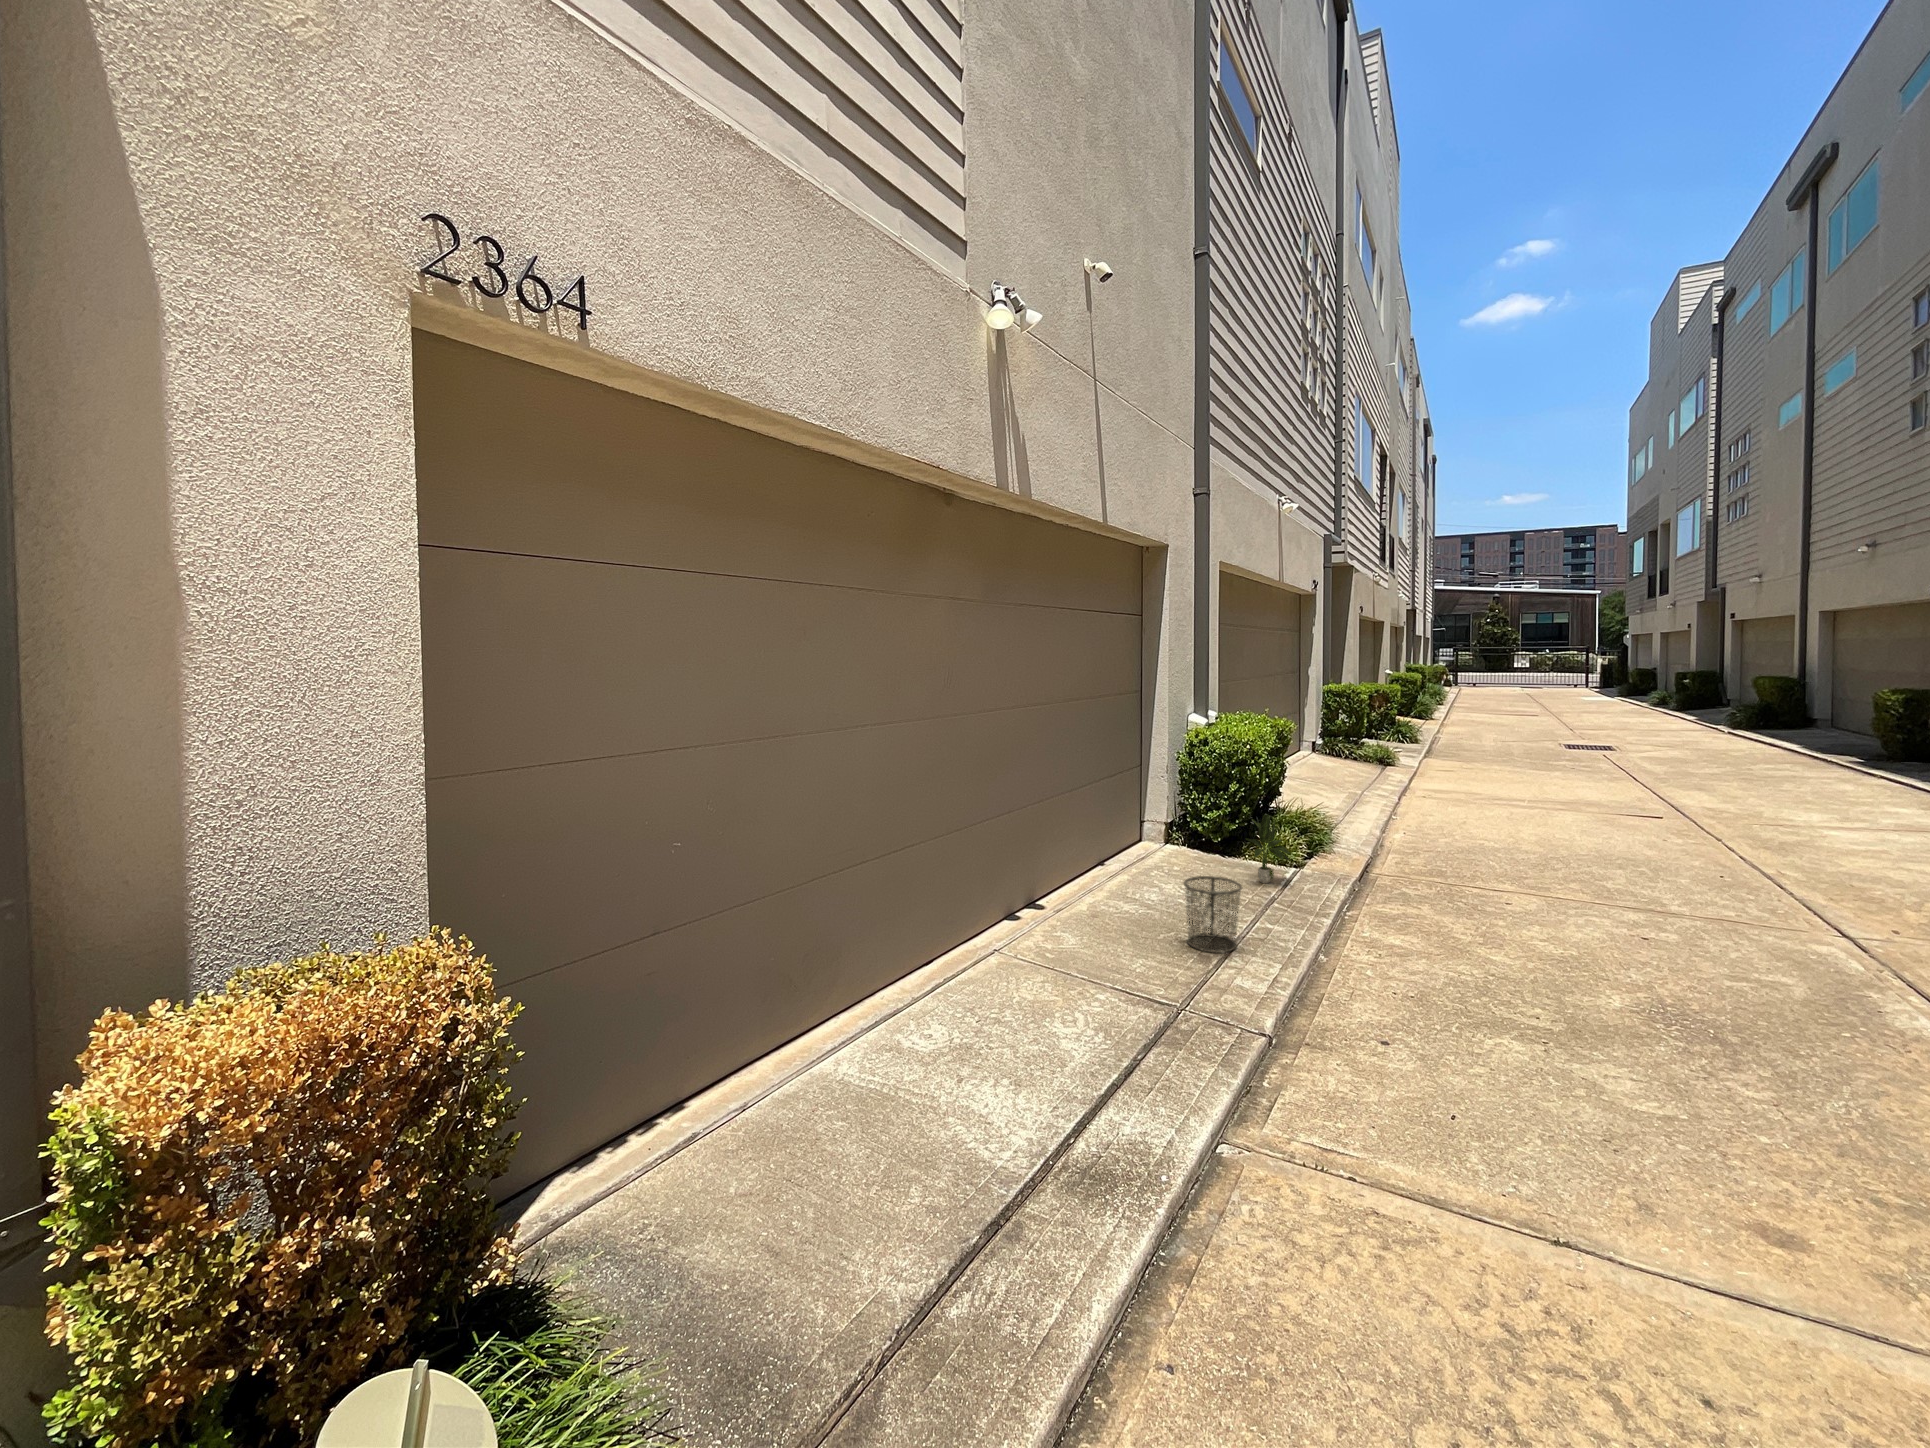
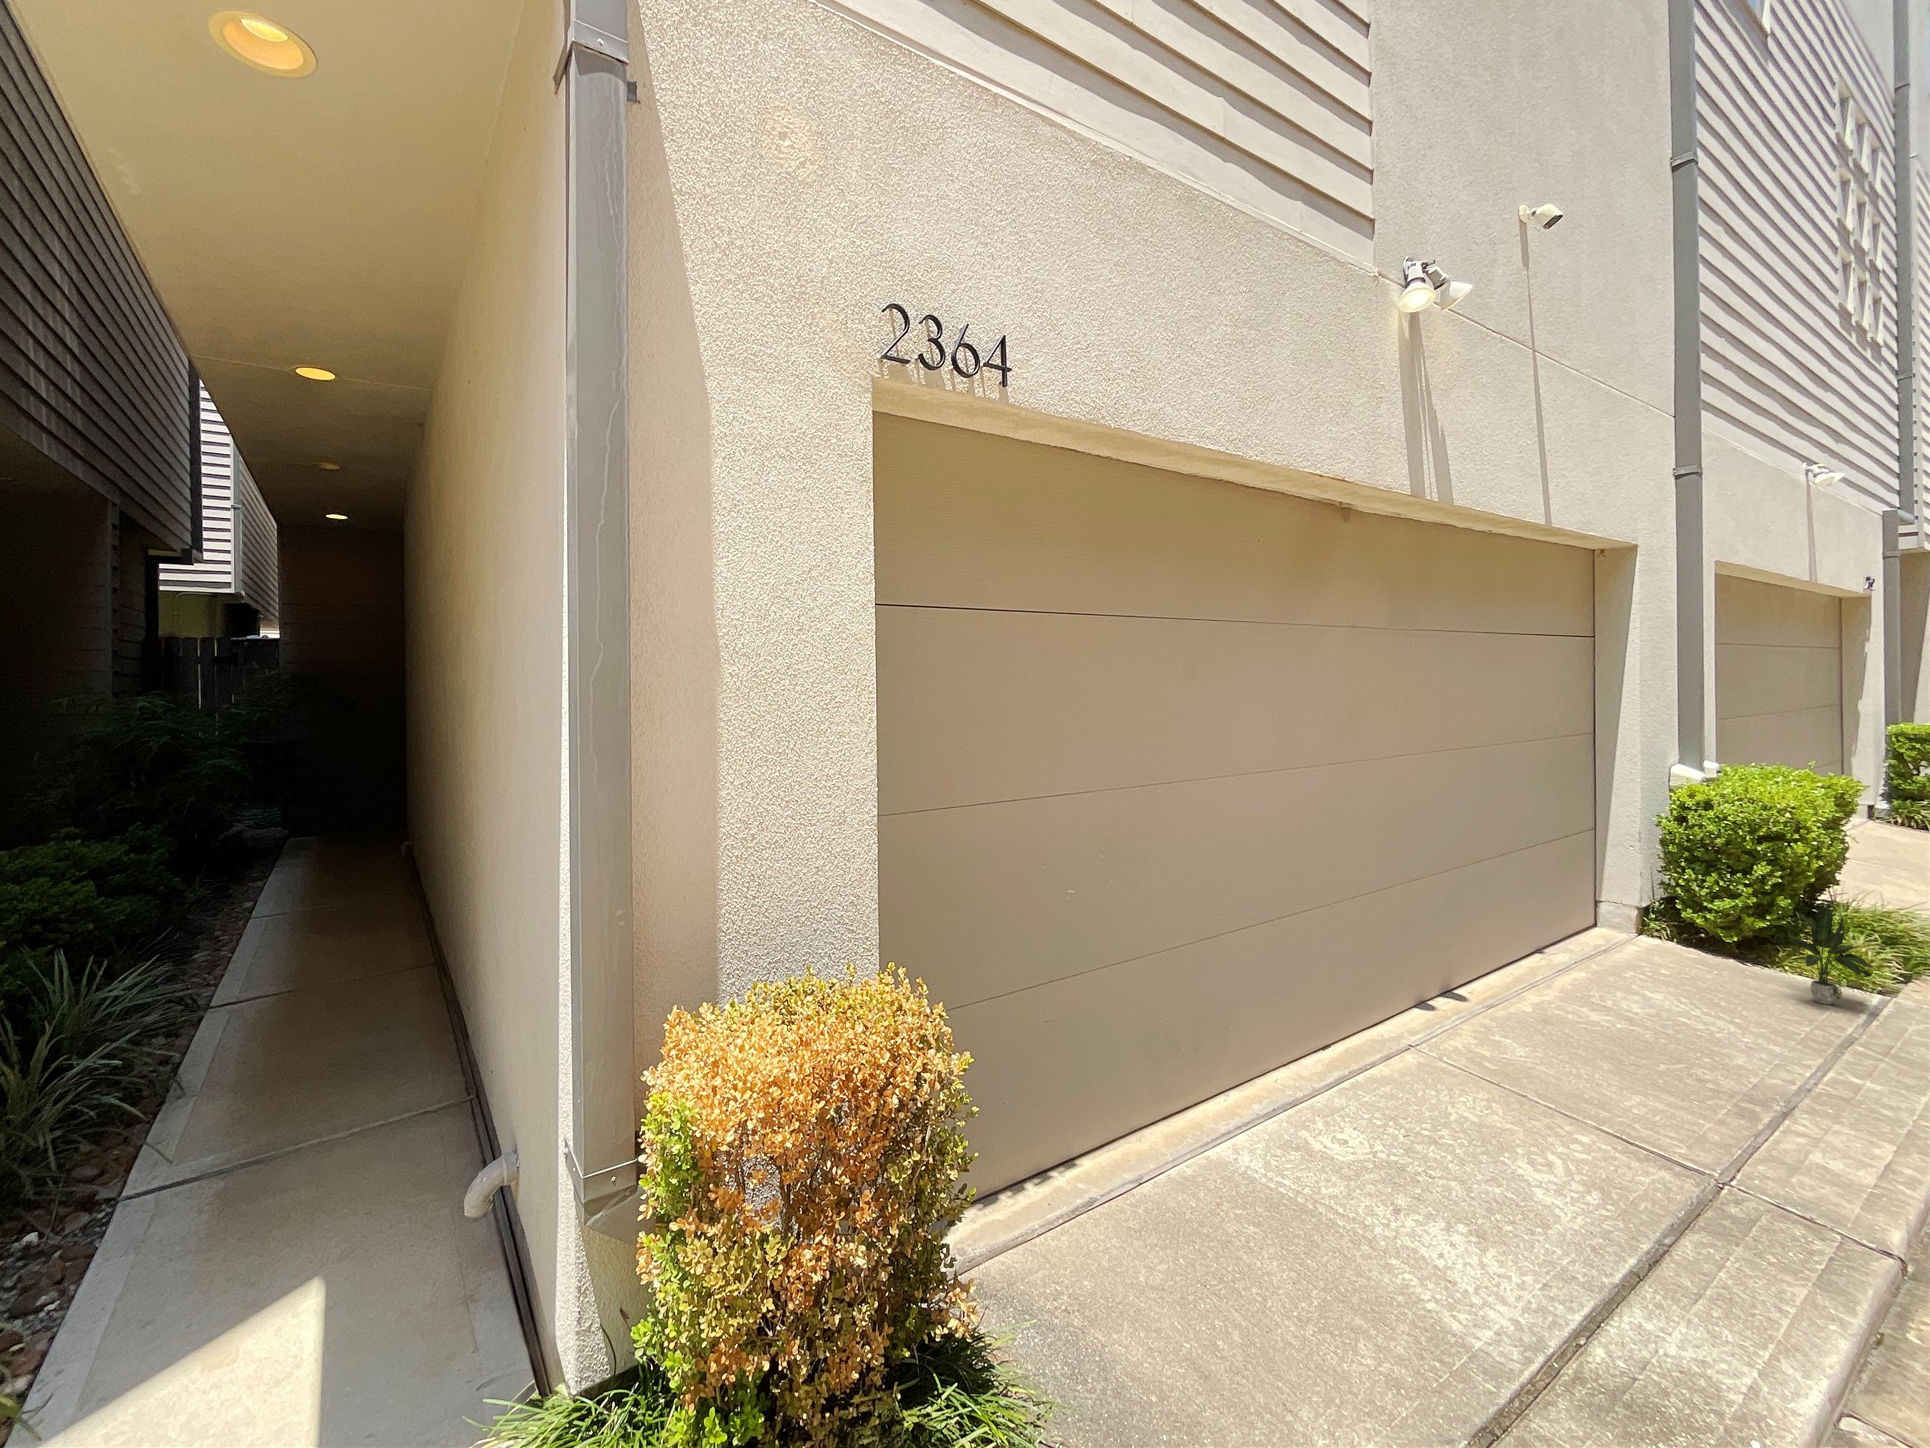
waste bin: present [1184,876,1242,952] -> none [1697,987,1806,1099]

